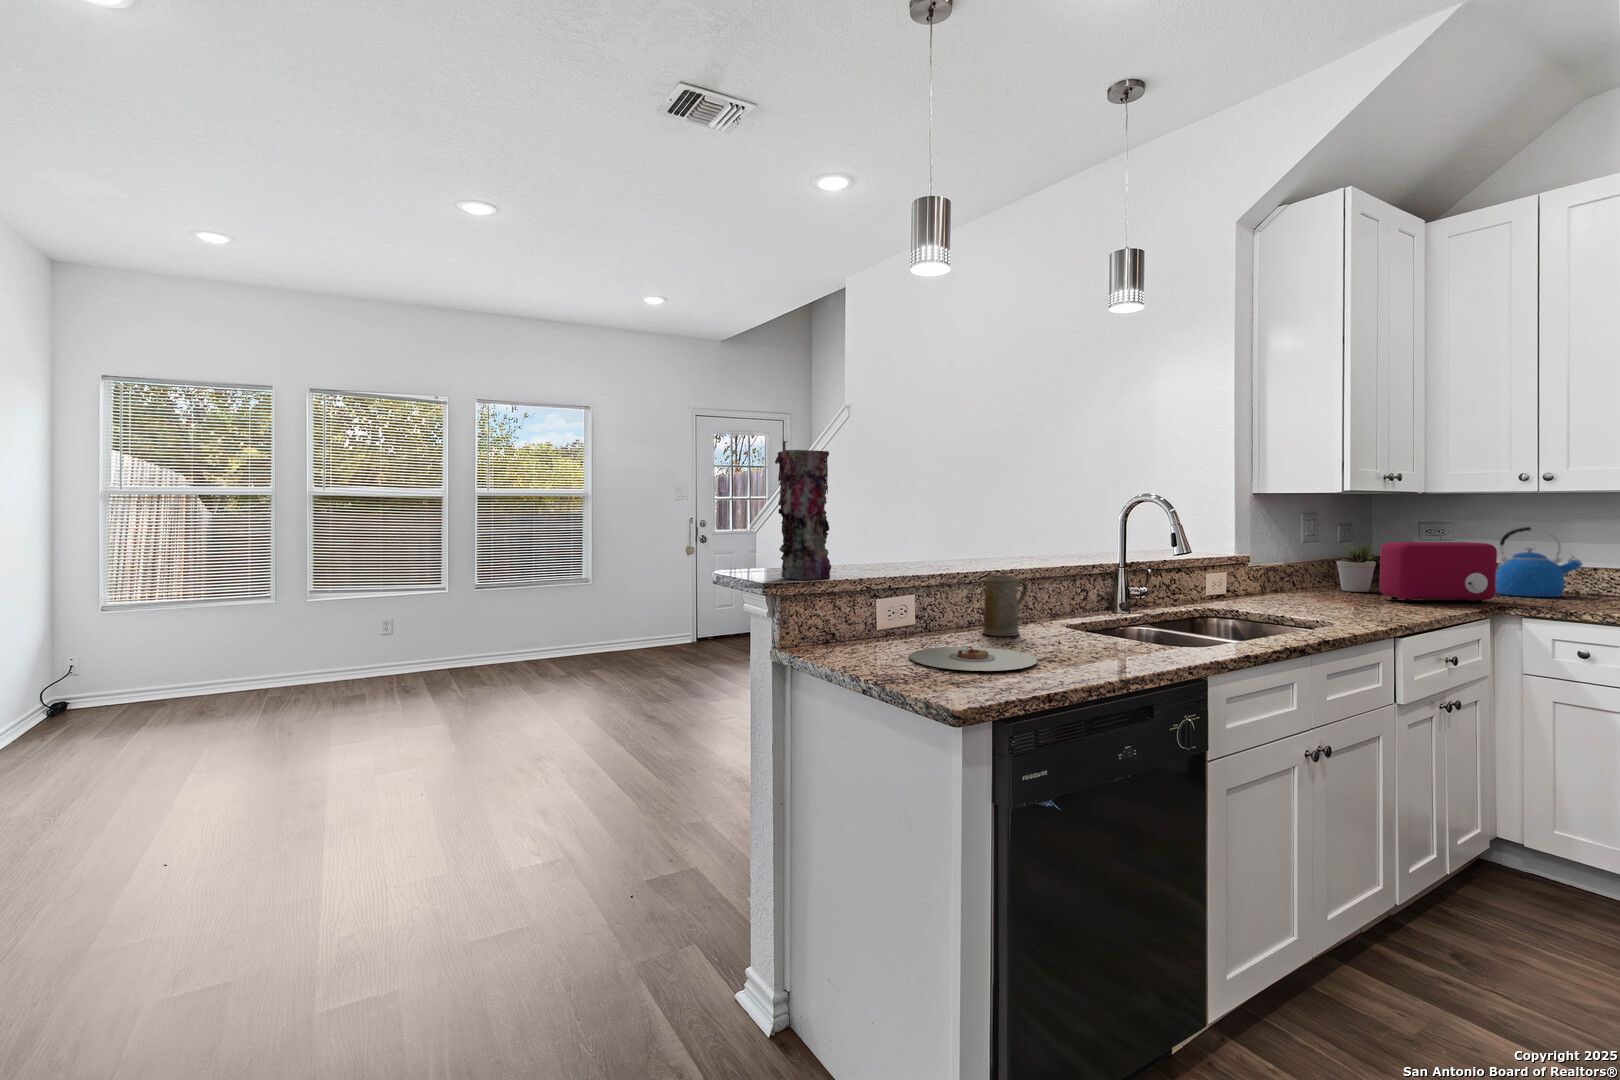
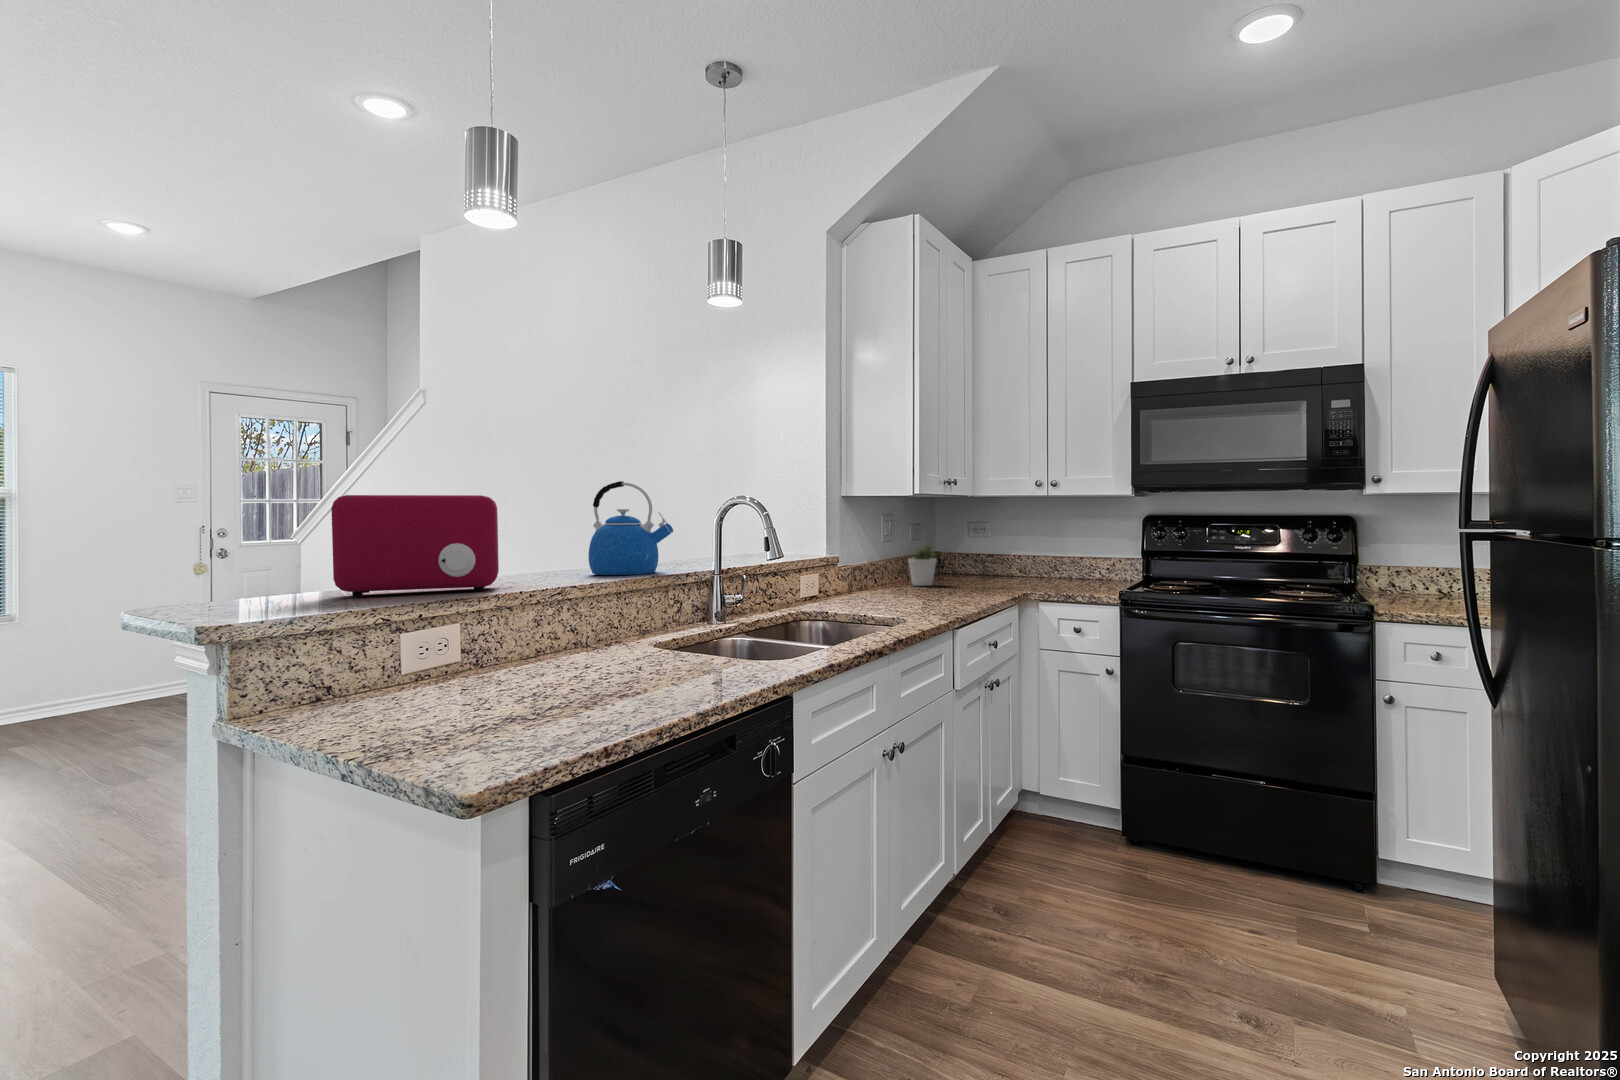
vase: present [775,450,831,580] -> none [220,427,322,616]
kettle: present [1496,527,1582,597] -> present [589,481,673,575]
toaster: present [1380,542,1497,603] -> present [331,495,499,596]
mug: present [982,575,1028,636] -> none [552,591,608,665]
plate: present [910,646,1037,671] -> none [435,684,606,725]

